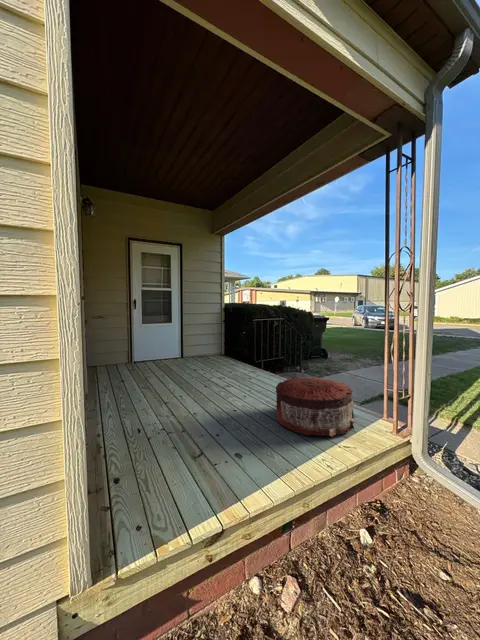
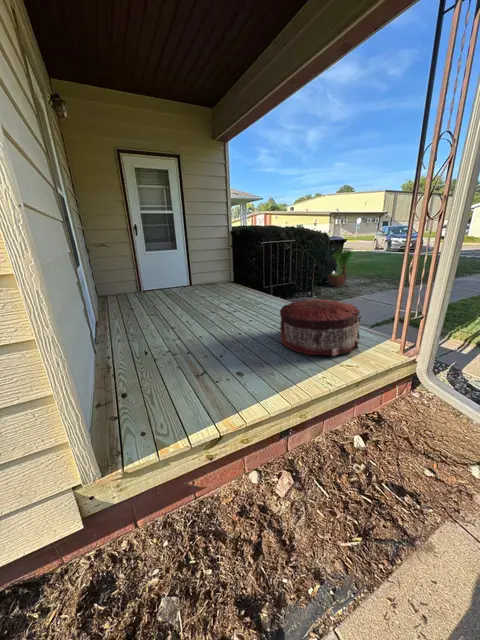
potted tree: none [314,323,338,361] -> present [328,249,353,287]

